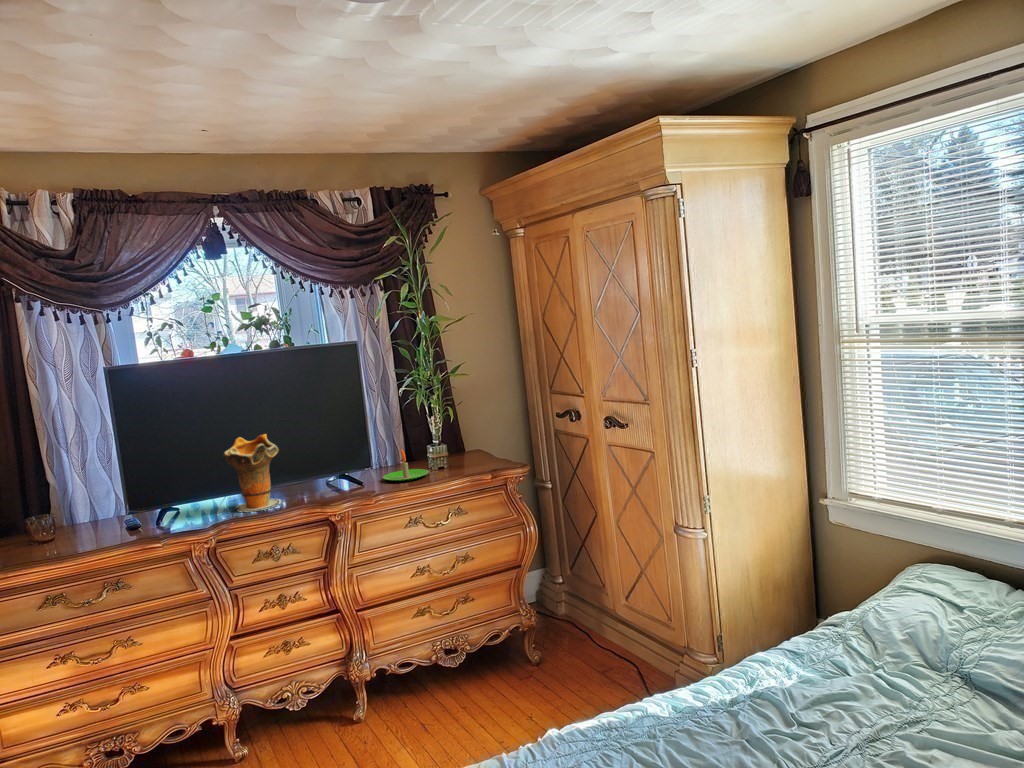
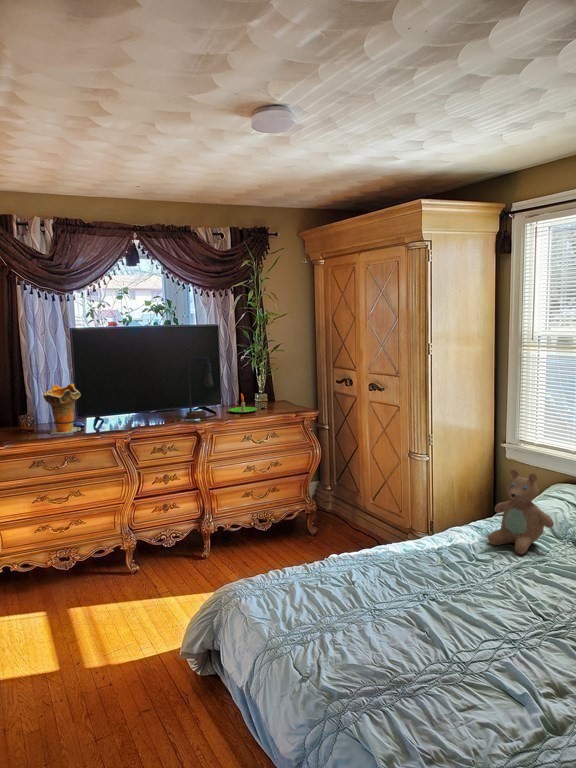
table lamp: none [307,396,353,497] -> present [186,357,213,419]
decorative vase: present [223,434,281,512] -> present [43,384,81,434]
teddy bear: none [815,555,925,705] -> present [488,469,554,554]

